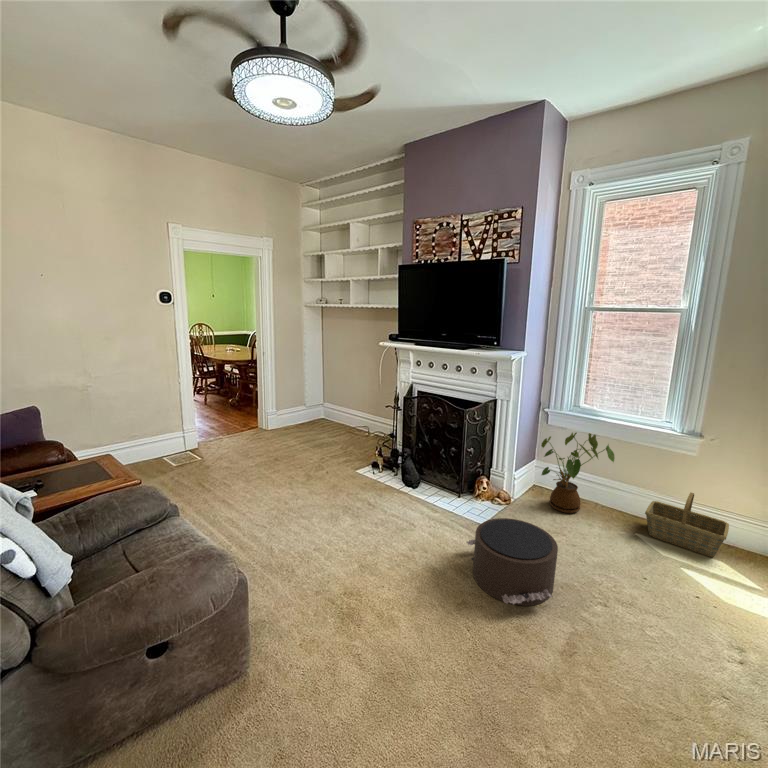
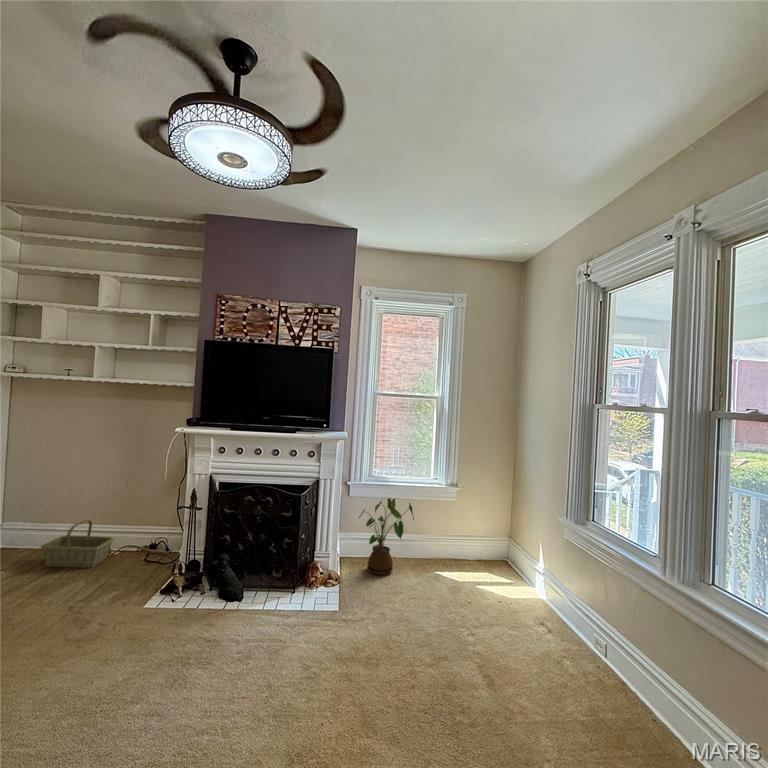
basket: present [645,493,729,557] -> present [41,520,114,568]
pouf: present [466,518,558,606] -> none [356,587,455,670]

